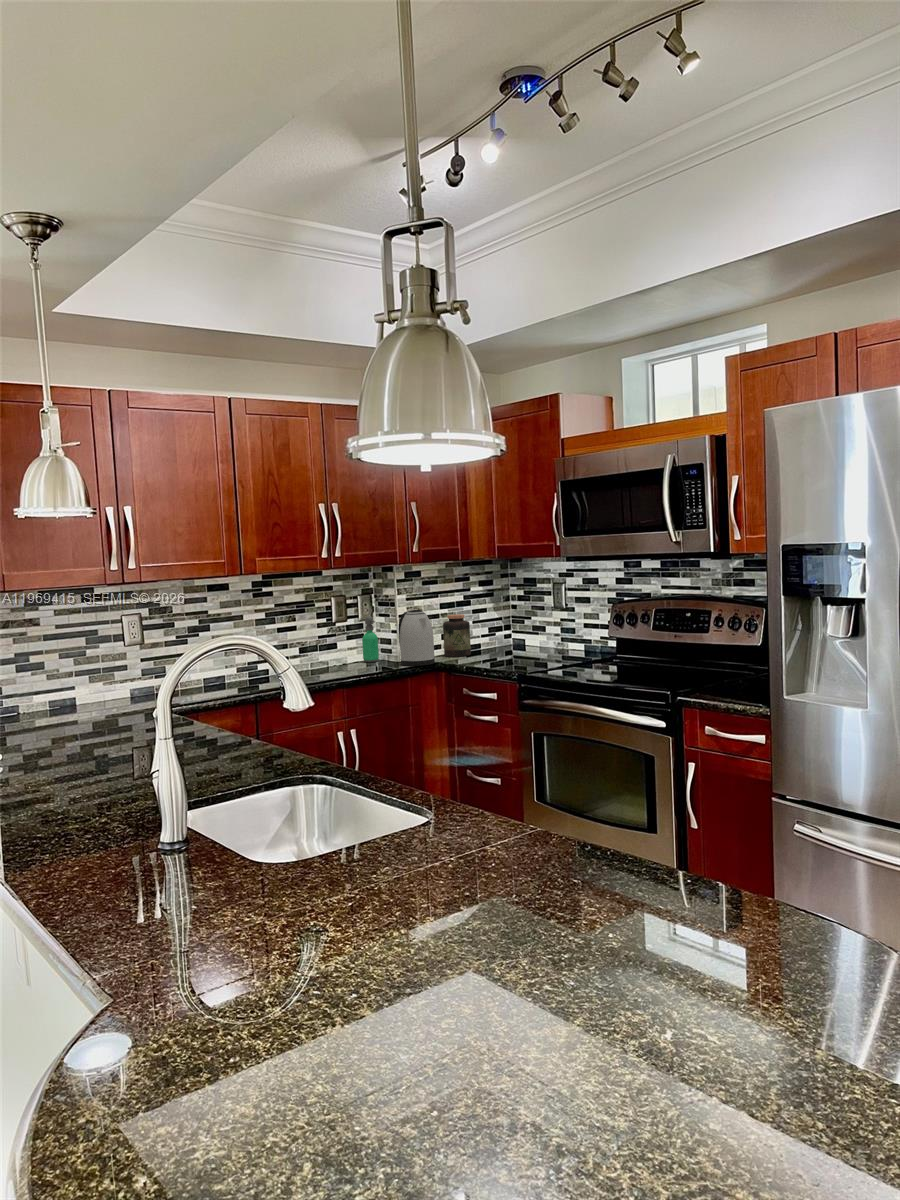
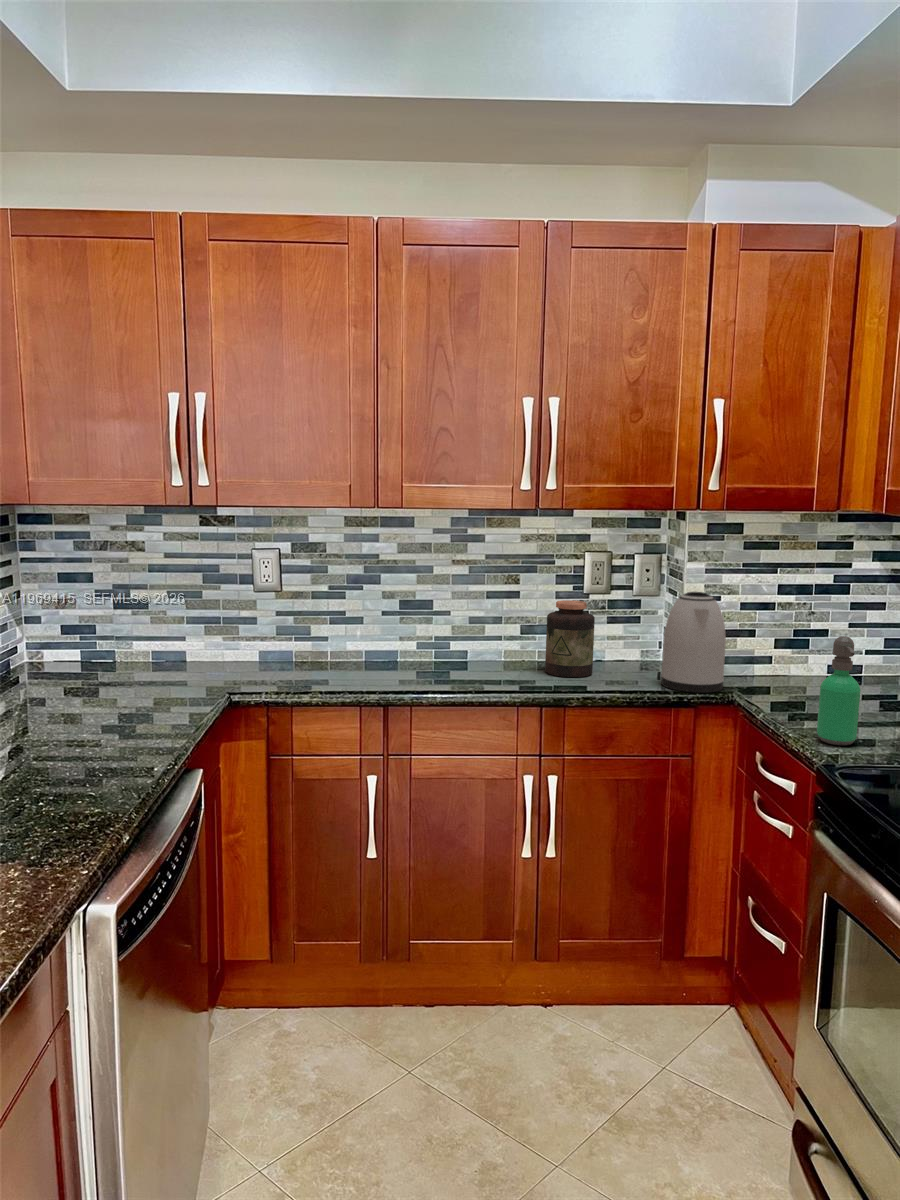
jar: present [443,614,471,657] -> present [545,600,595,677]
soap dispenser: present [362,616,379,662] -> present [817,636,860,745]

